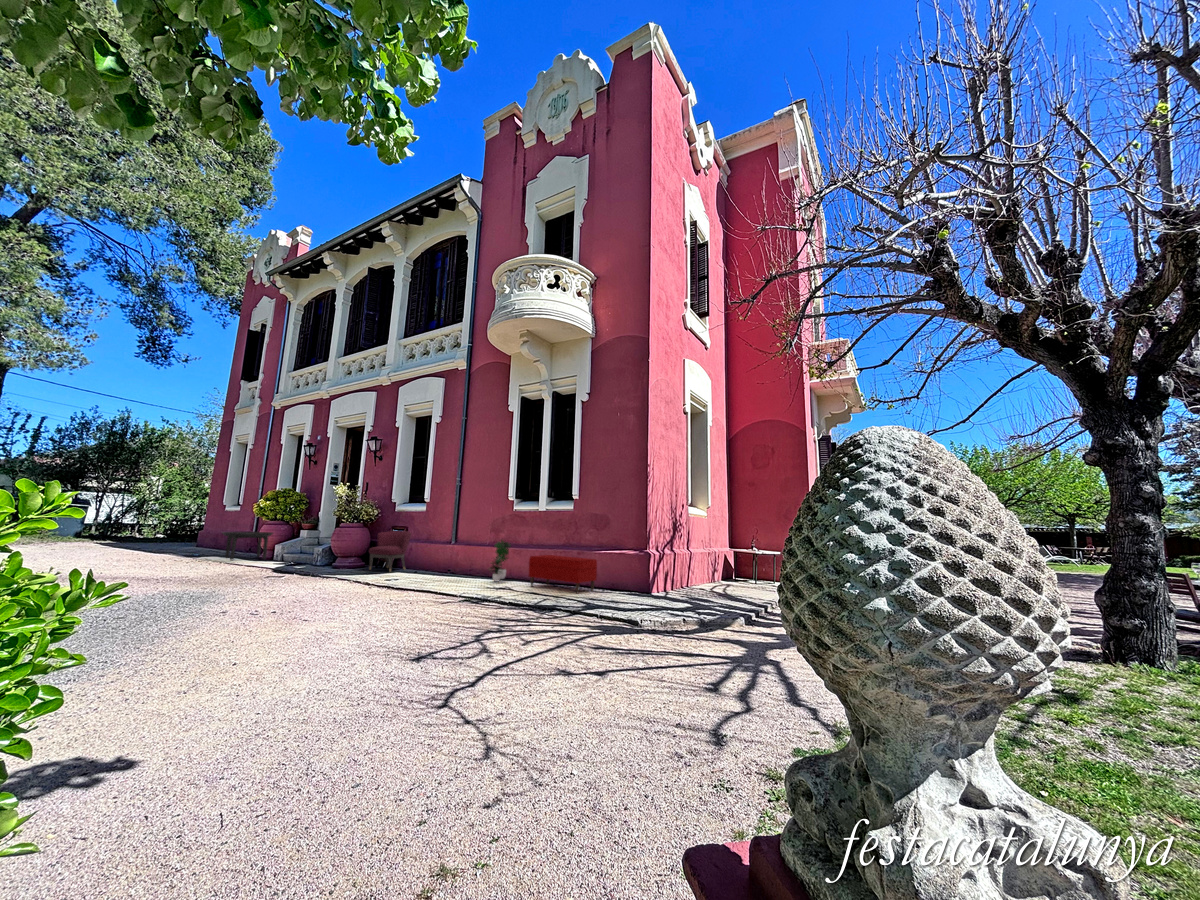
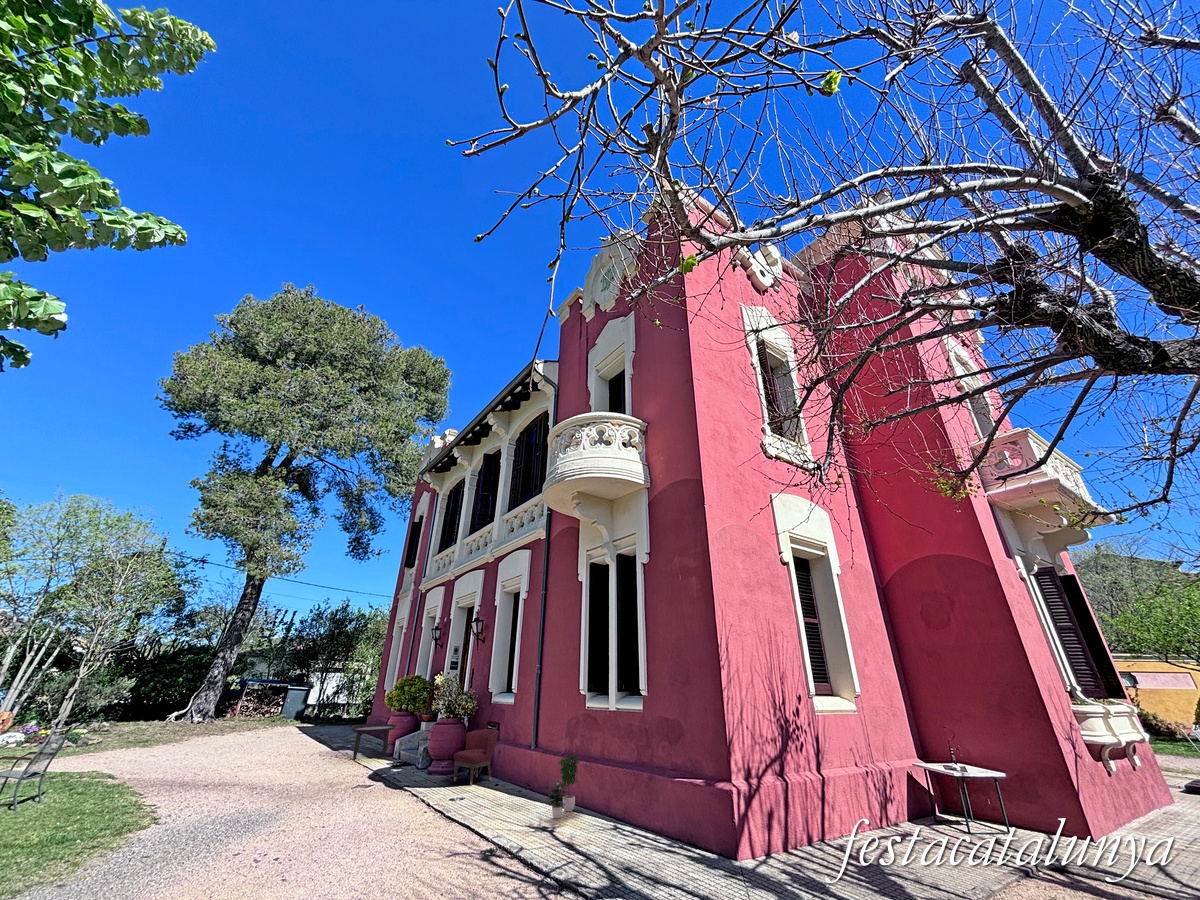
bench: present [529,555,597,593] -> none [585,781,671,859]

